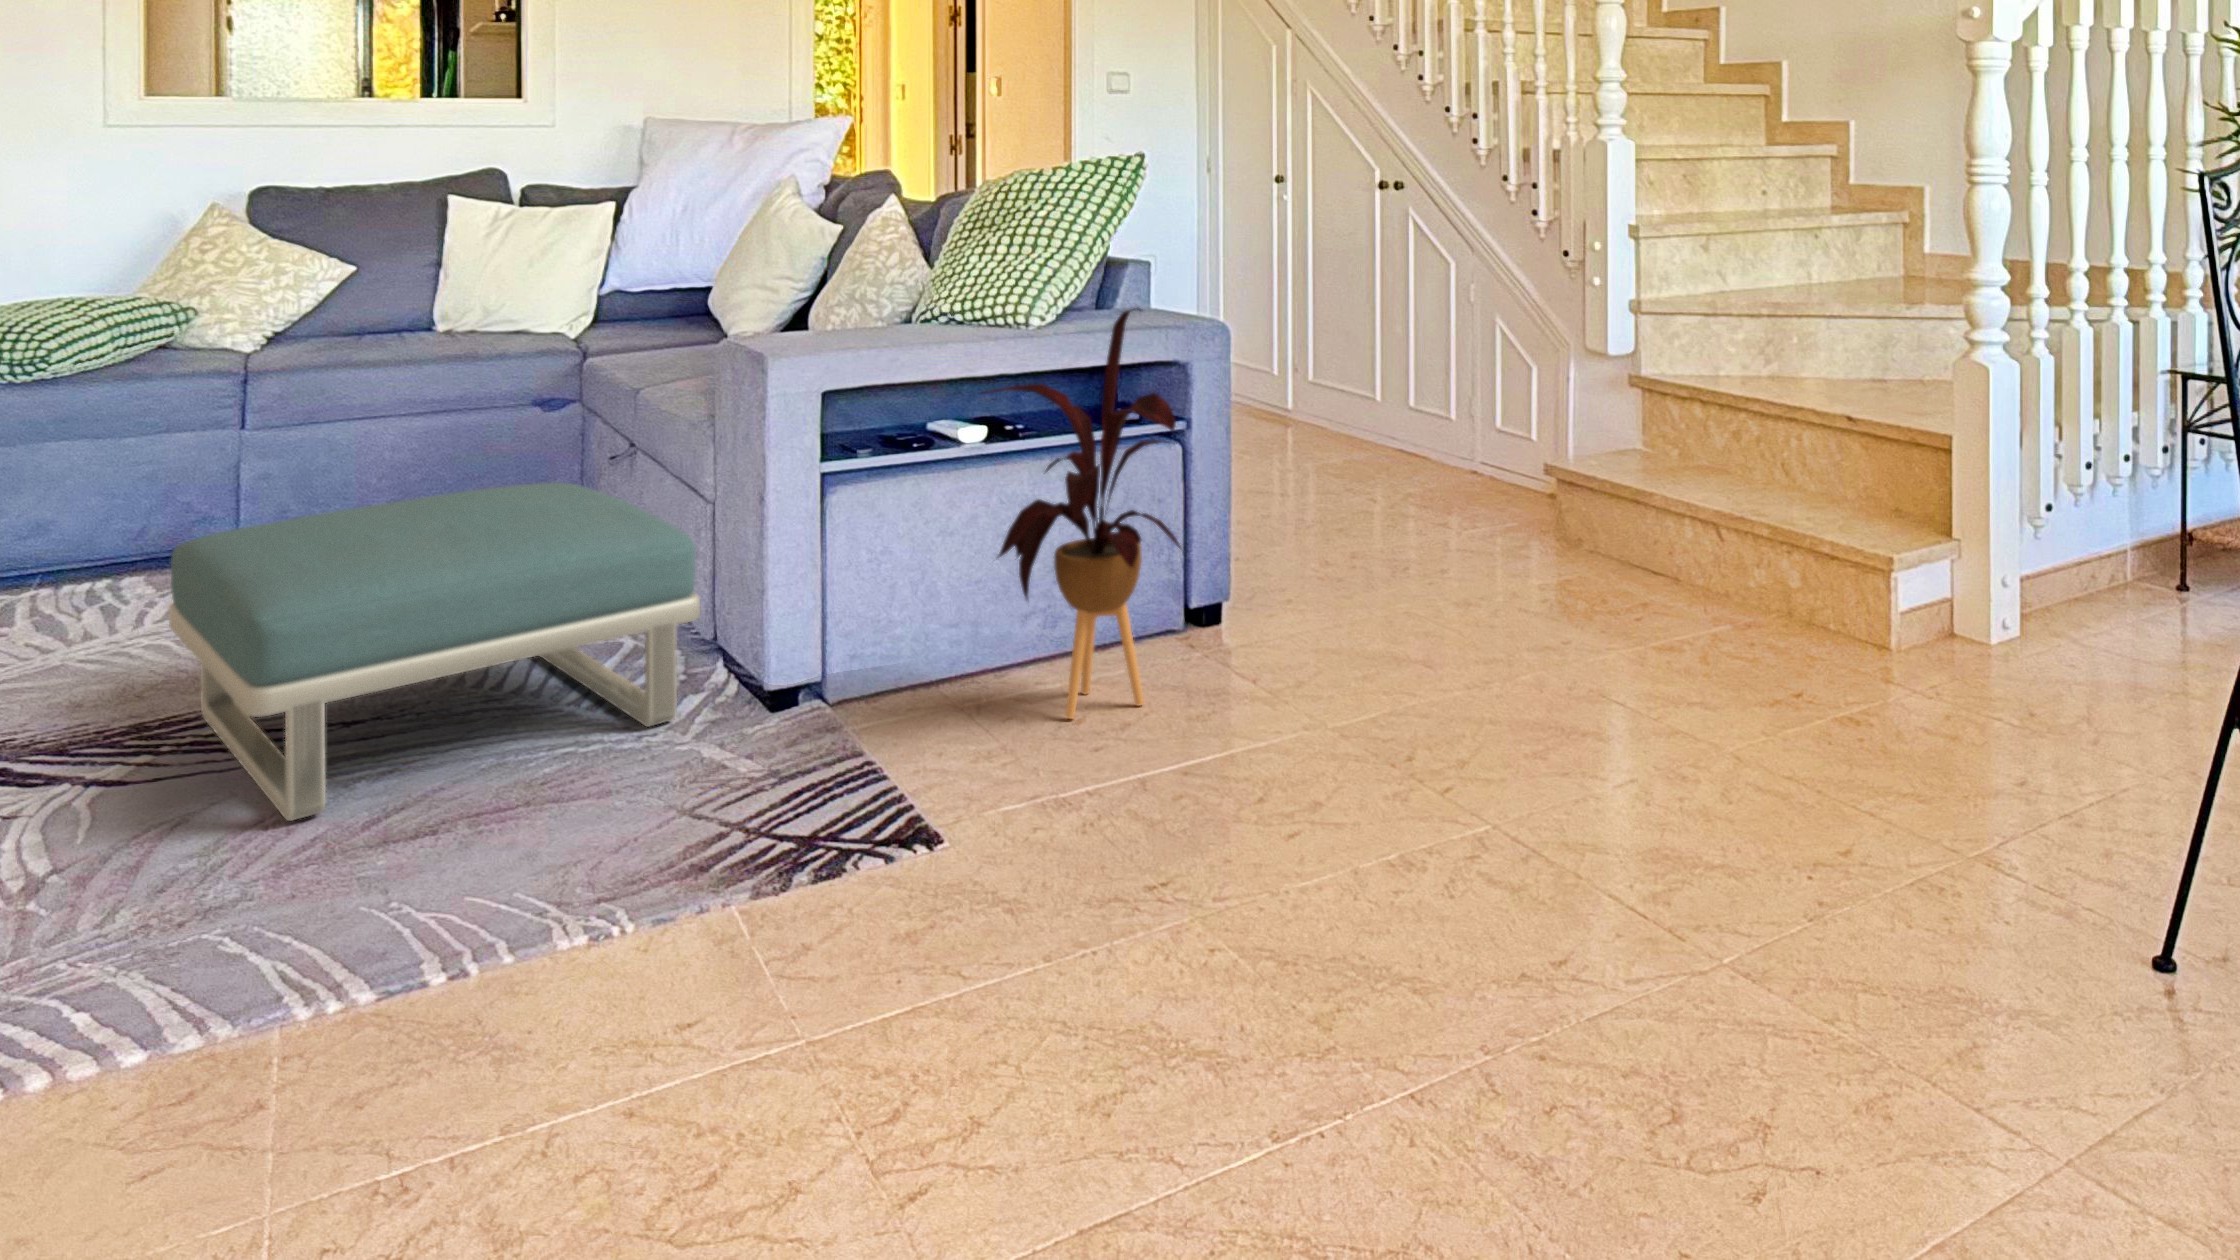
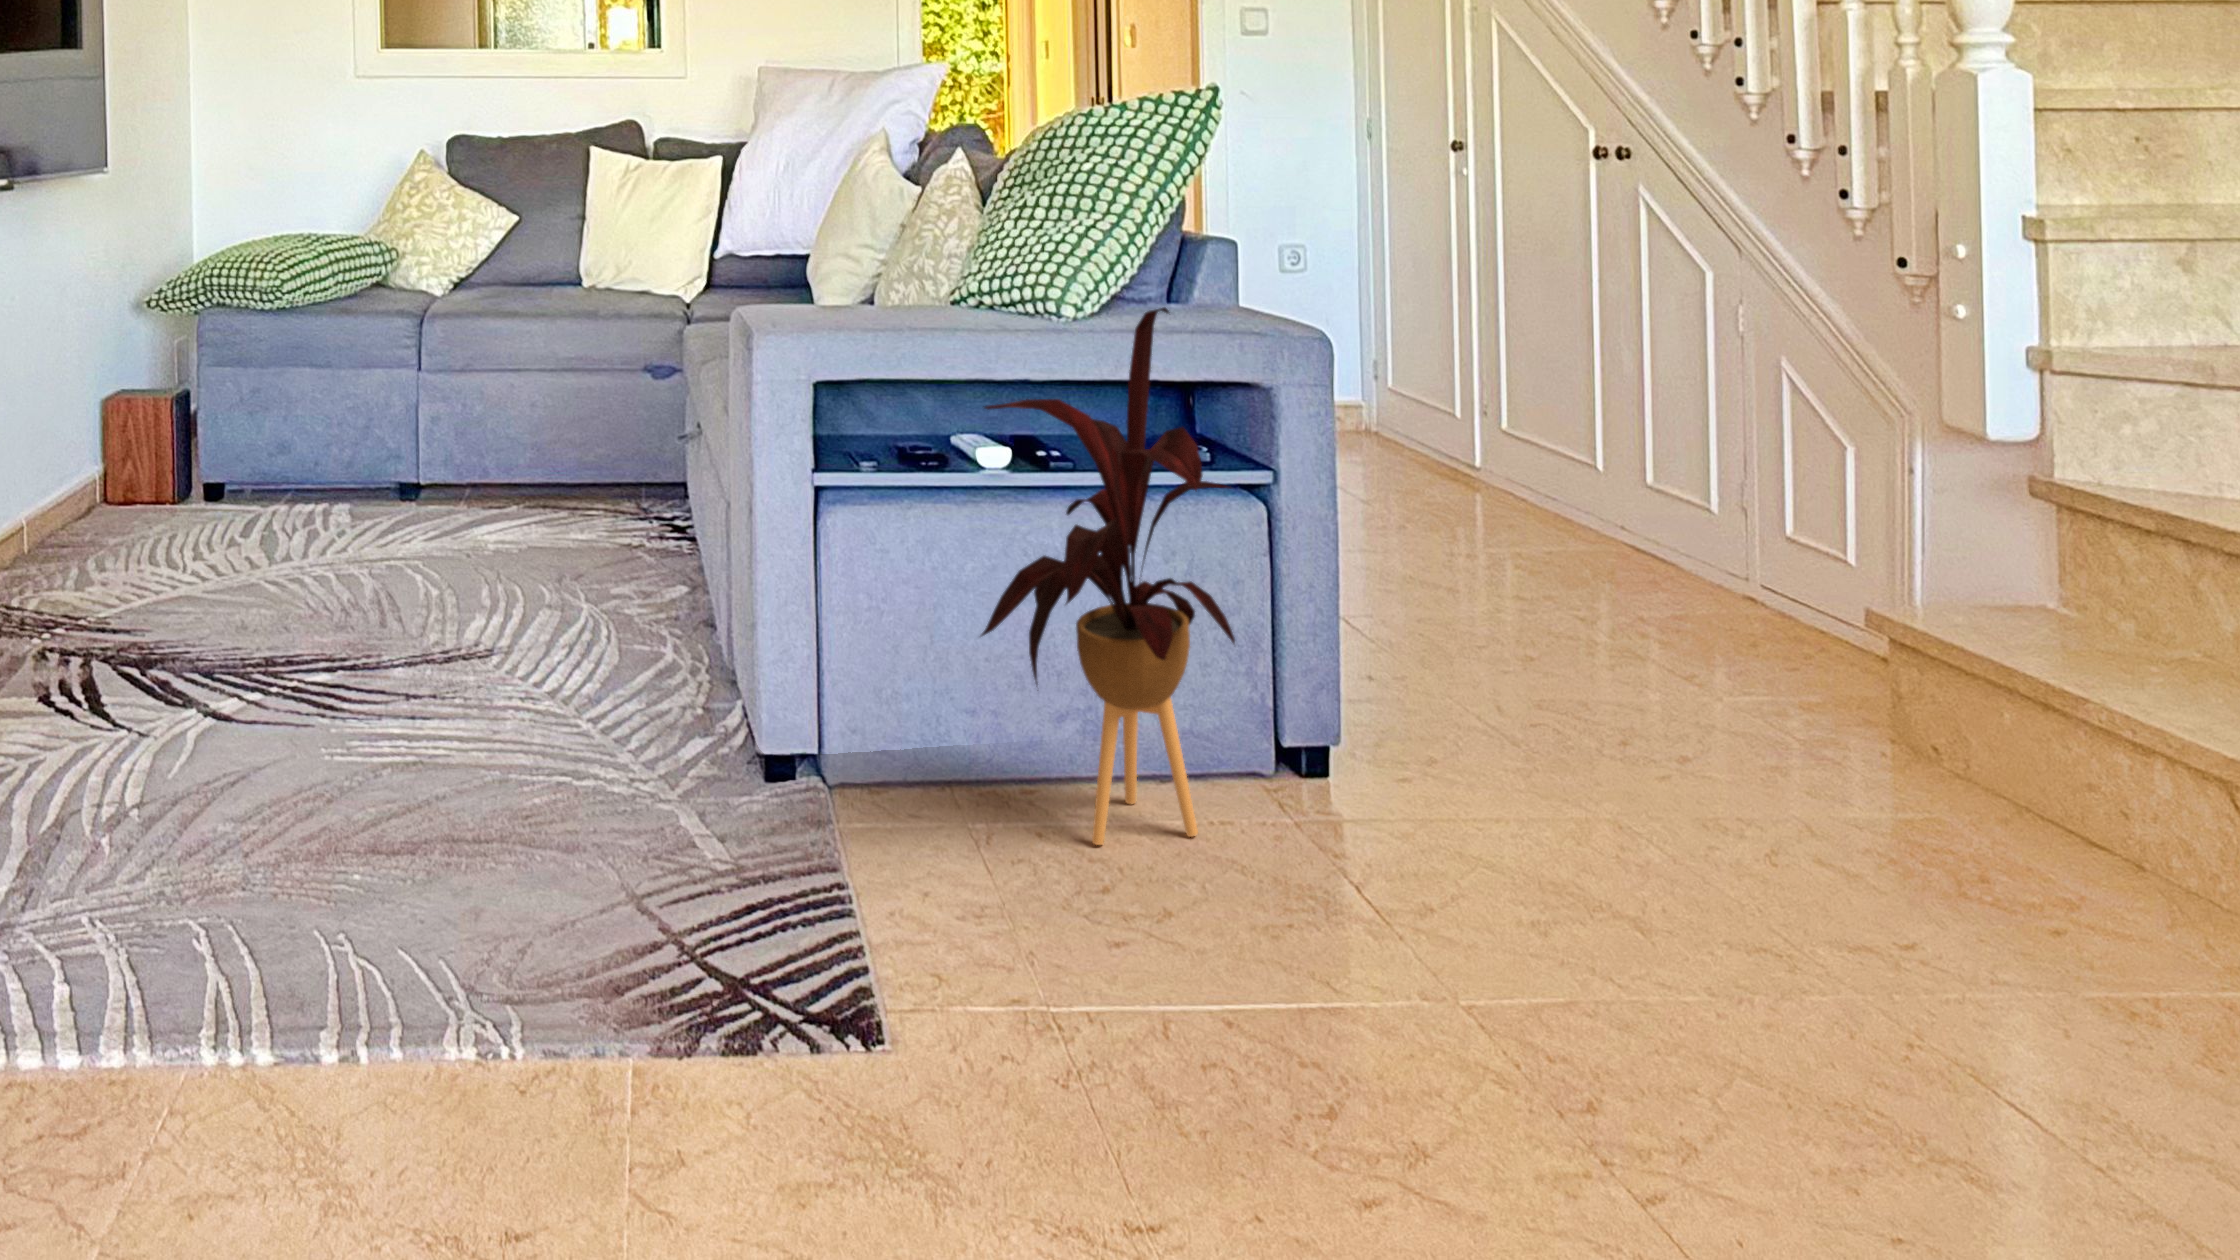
footstool: present [168,482,700,821] -> none [216,466,695,848]

